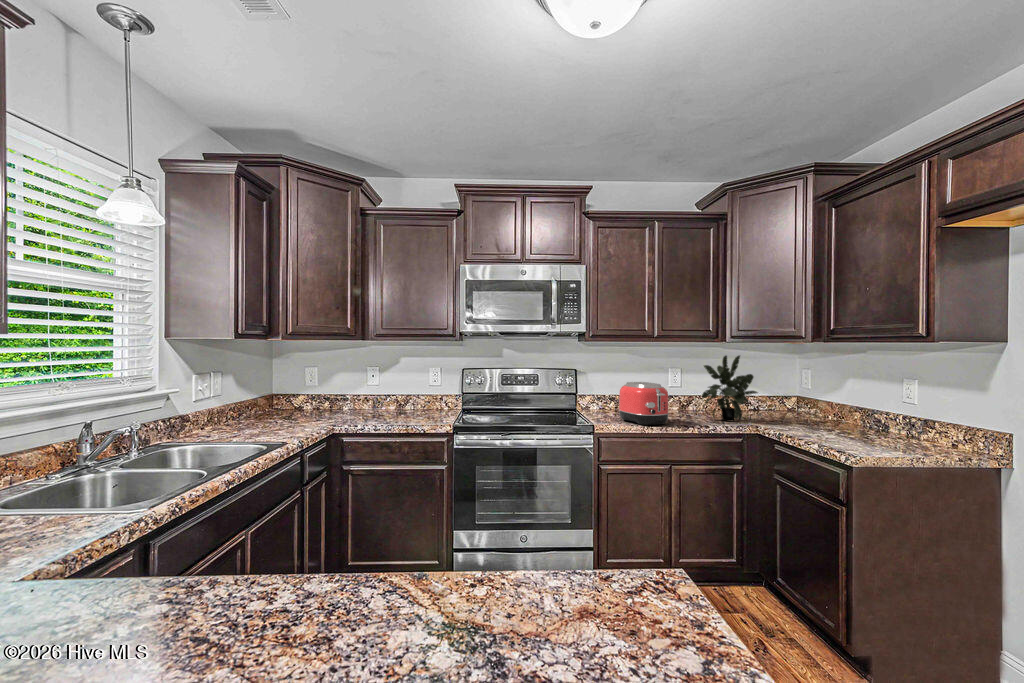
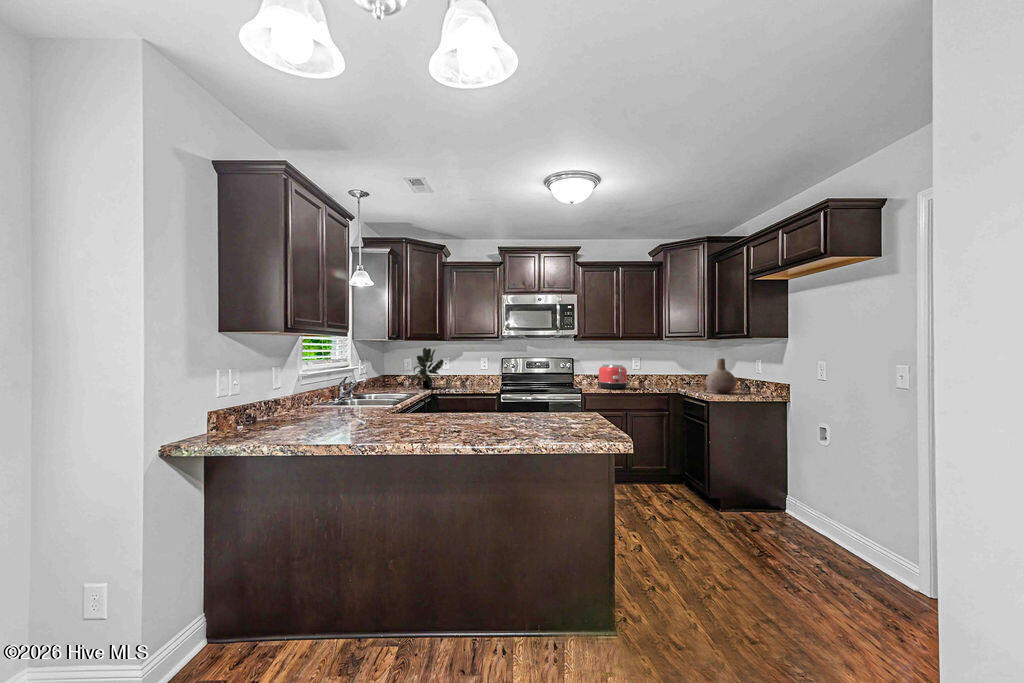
potted plant: present [702,356,758,422] -> present [411,348,444,388]
vase: none [817,377,879,443] -> present [706,358,736,394]

